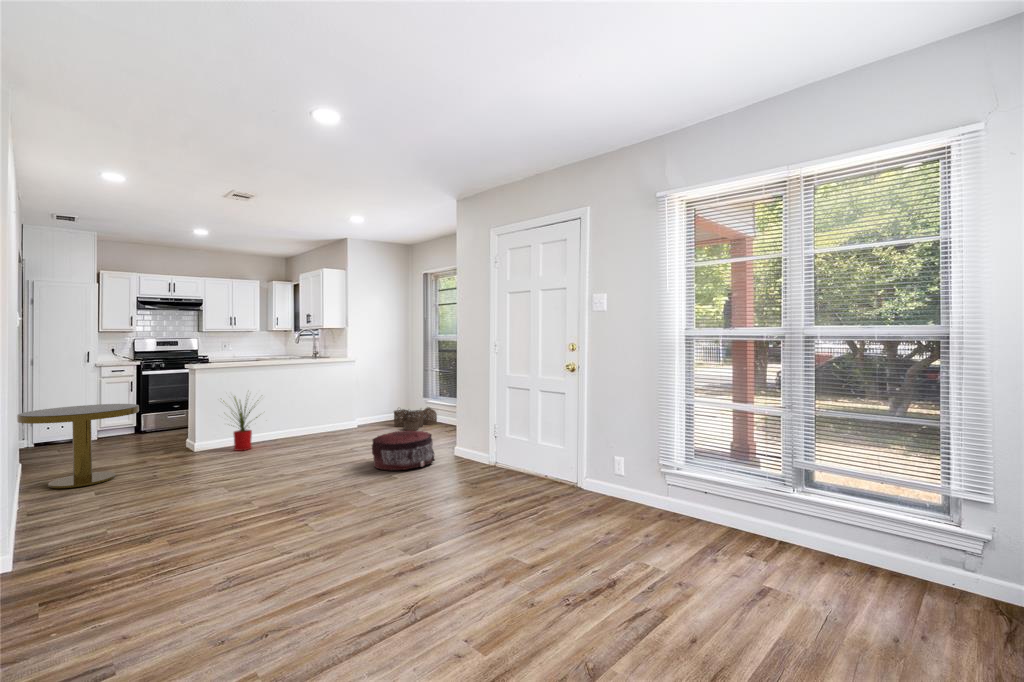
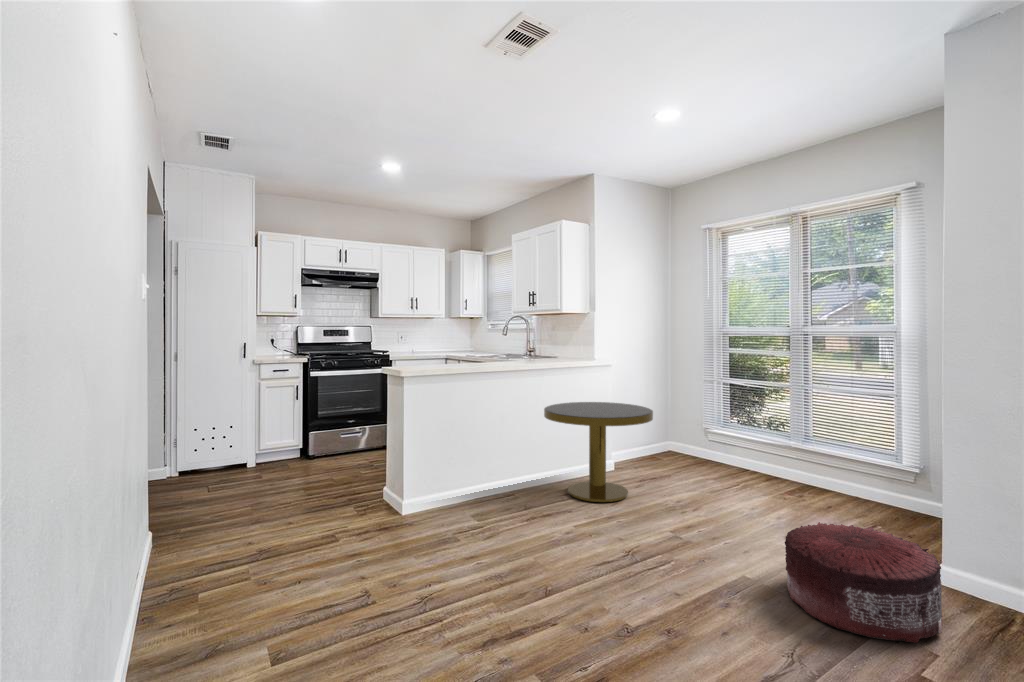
house plant: present [233,397,257,451] -> none [440,411,517,518]
side table: present [17,404,139,488] -> present [544,402,653,502]
woven basket: present [394,408,437,431] -> none [671,441,736,486]

